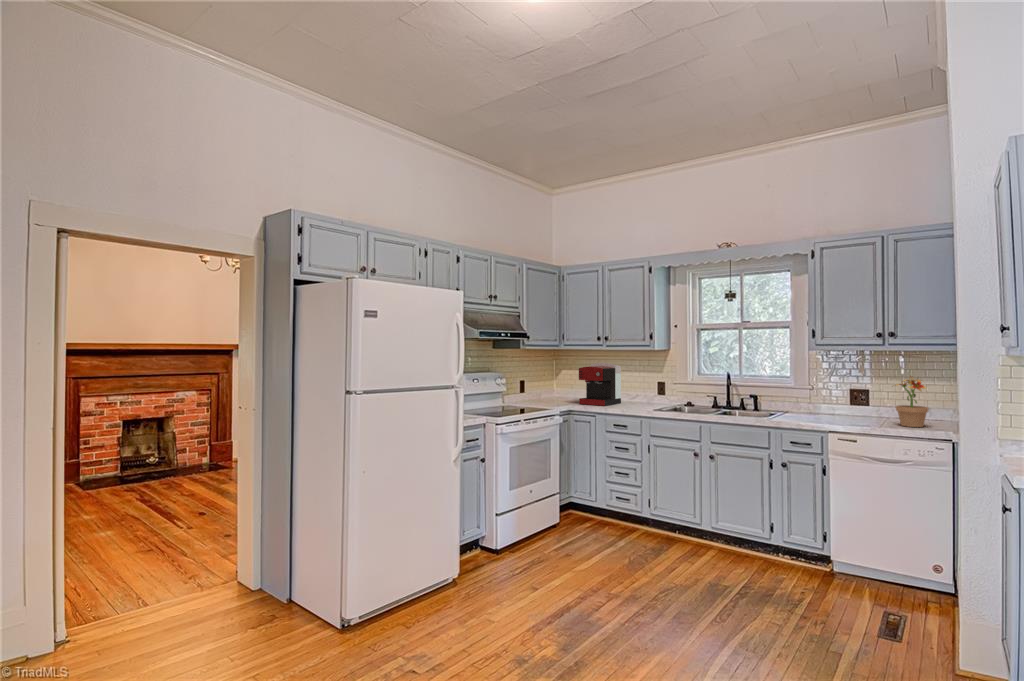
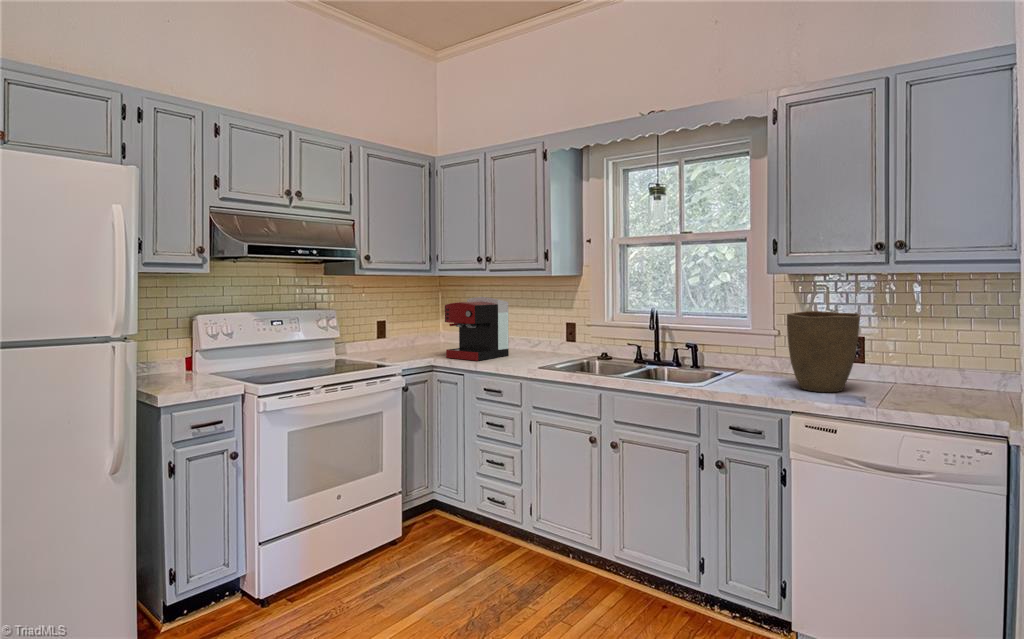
vase: none [822,373,867,422] -> present [787,311,860,392]
potted plant: present [895,376,928,427] -> none [899,314,960,403]

